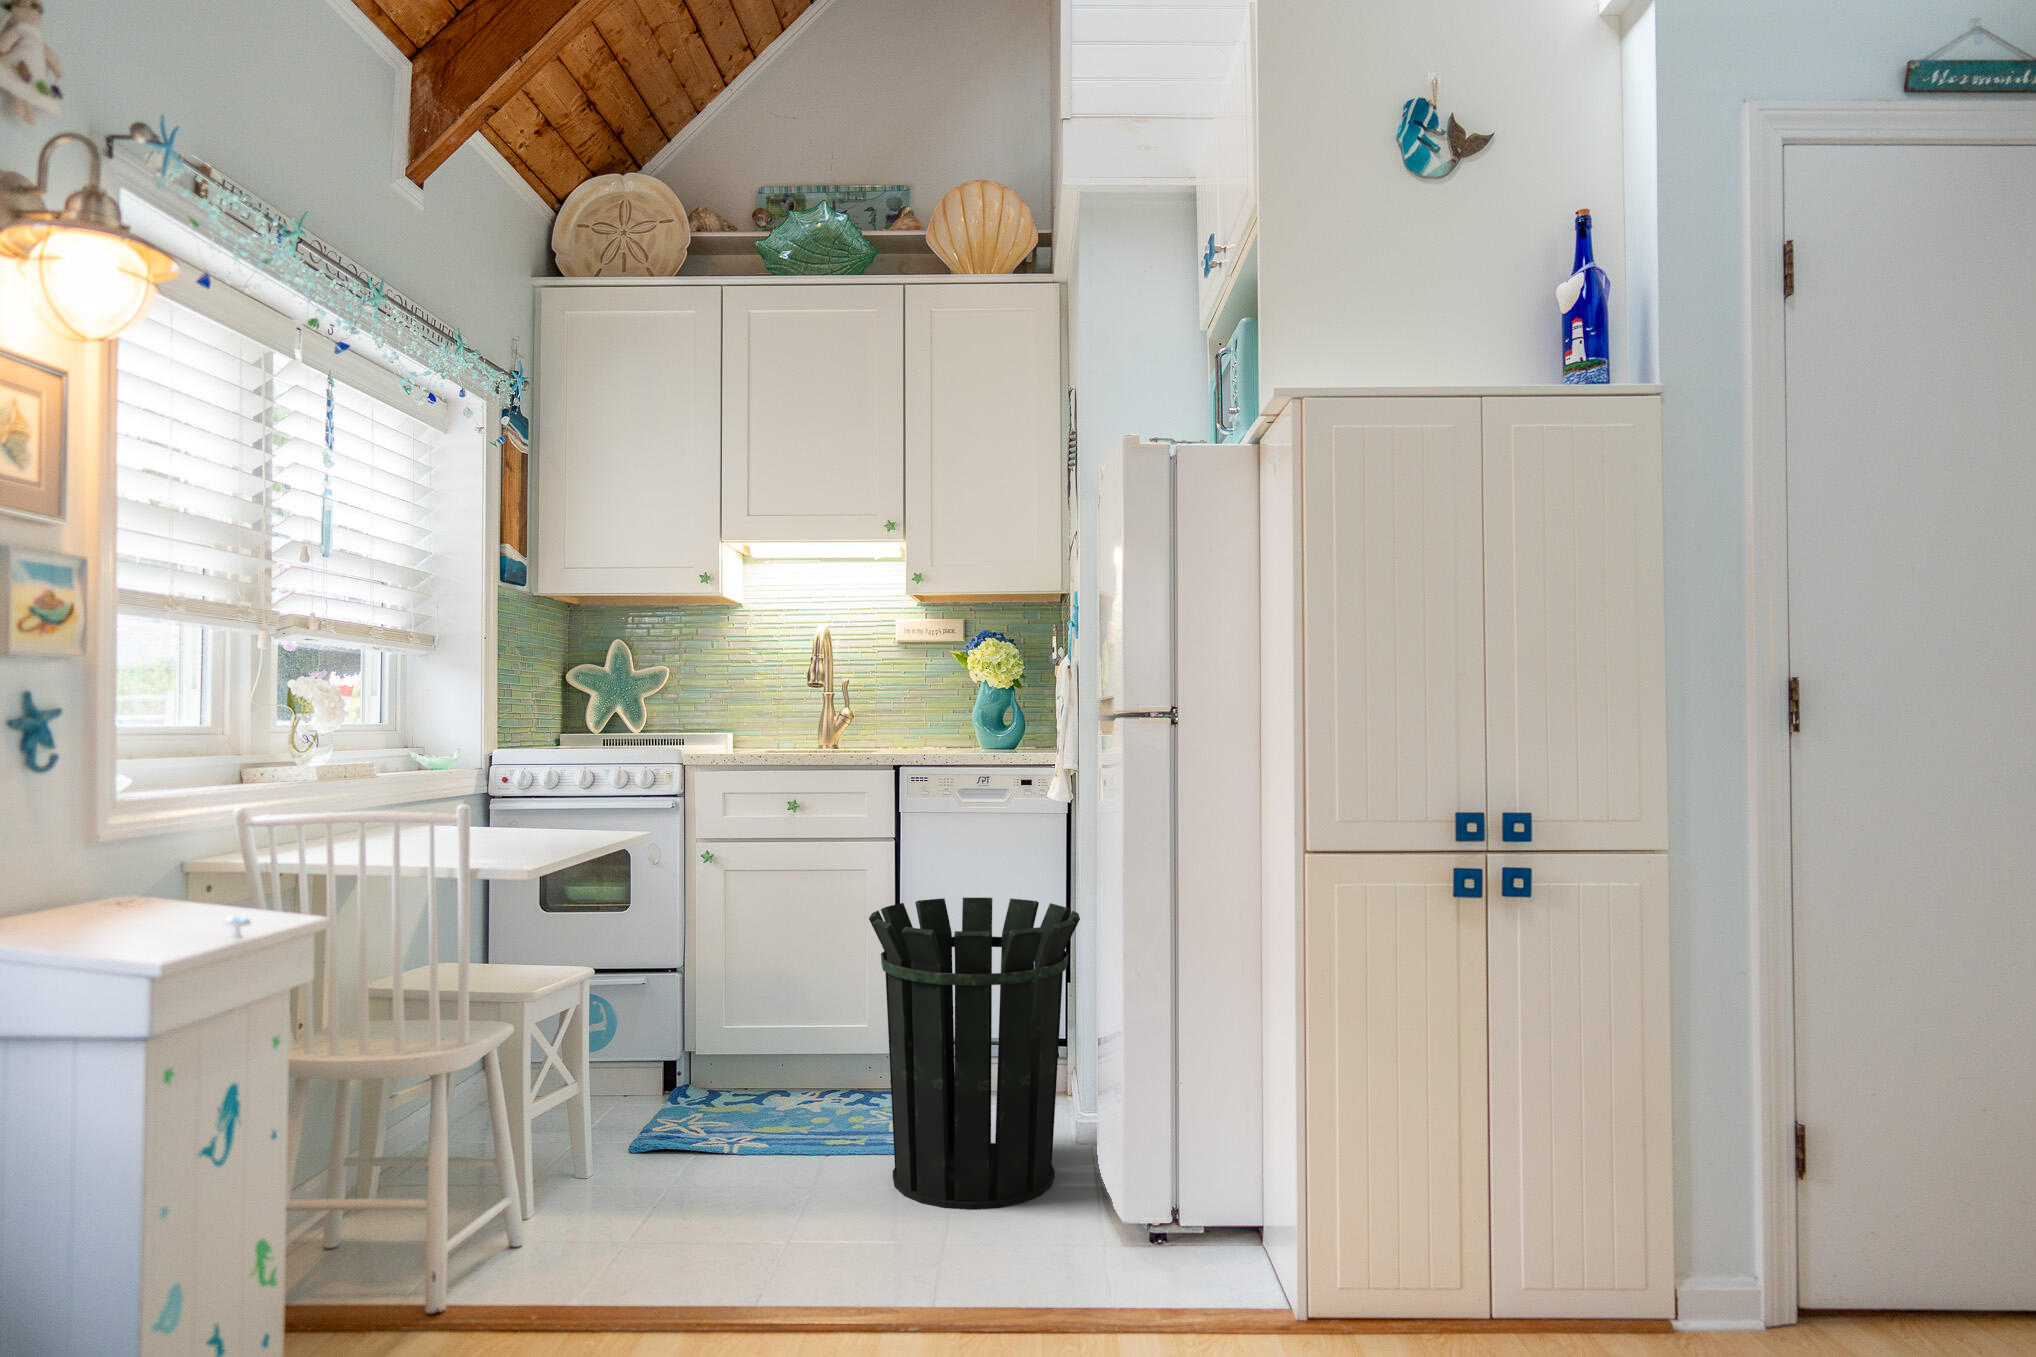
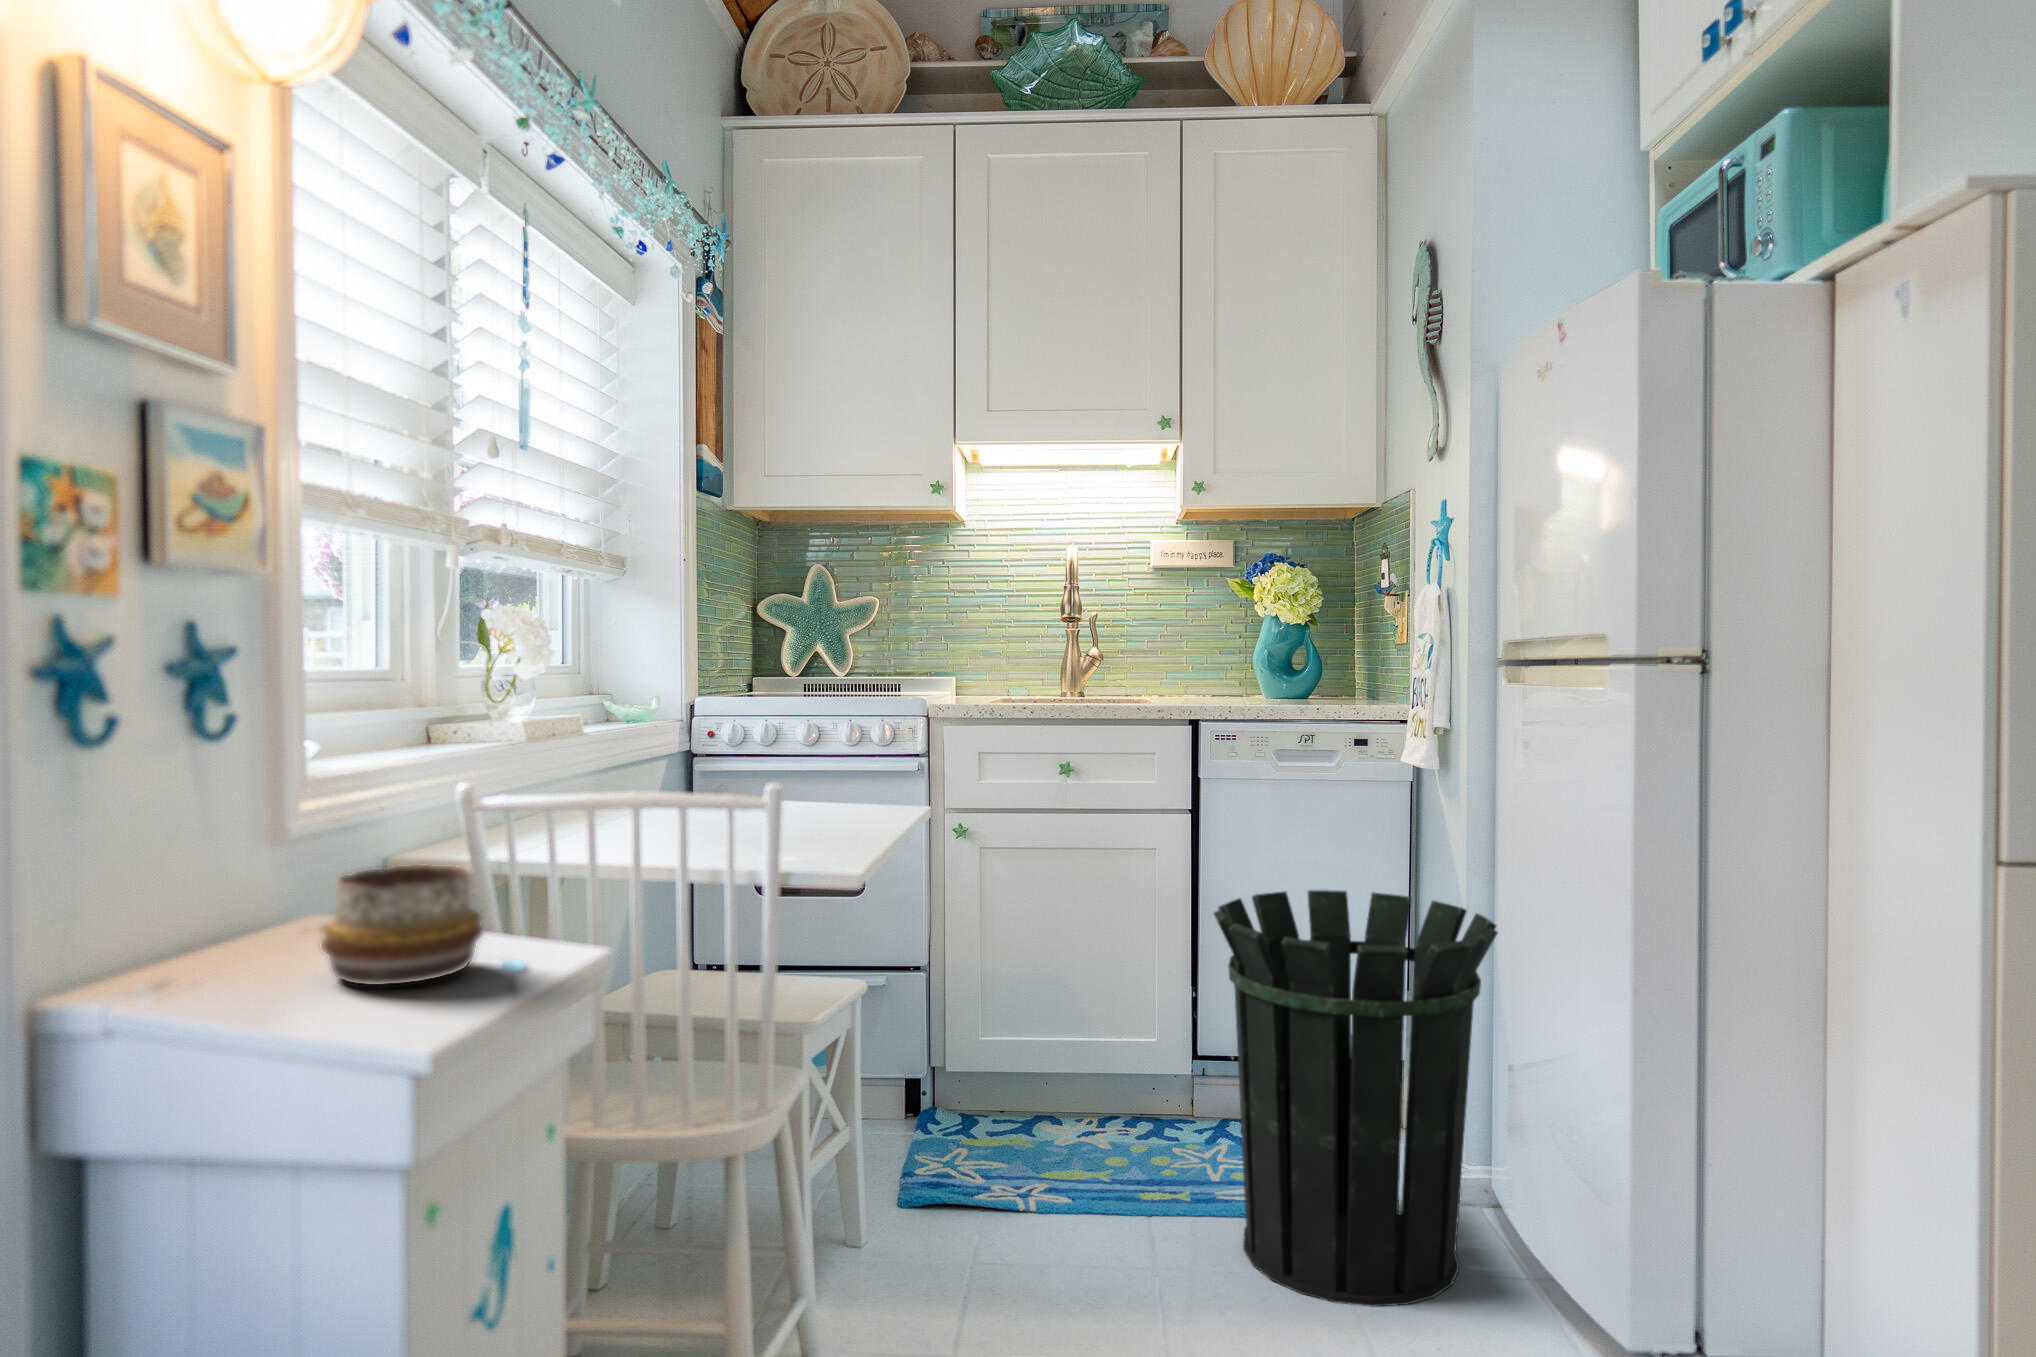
decorative bowl: none [104,857,223,933] -> present [322,865,483,985]

